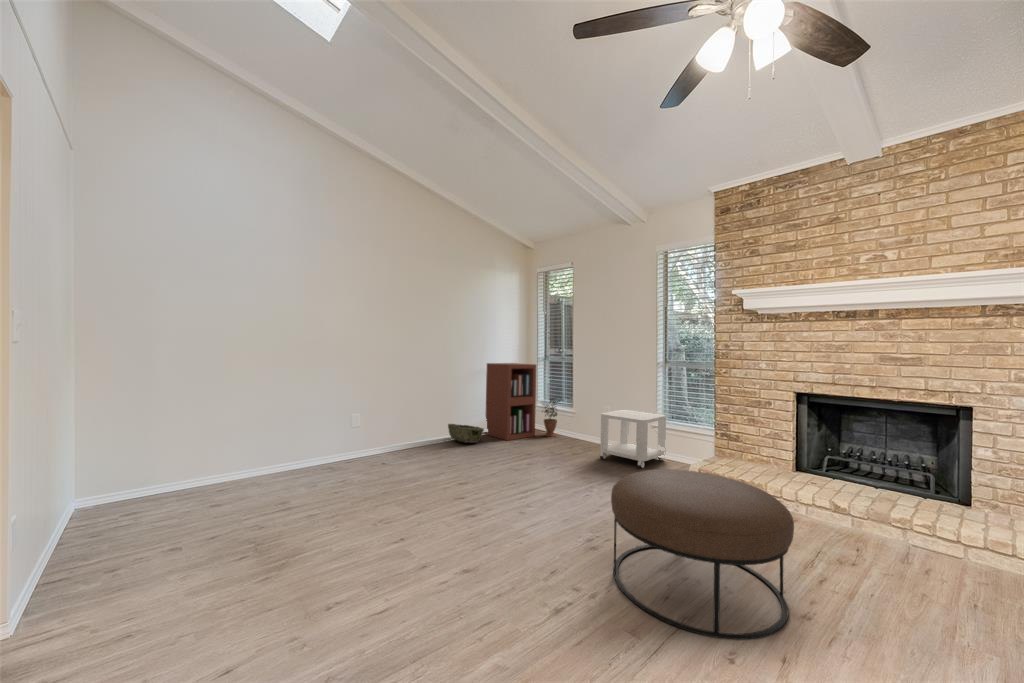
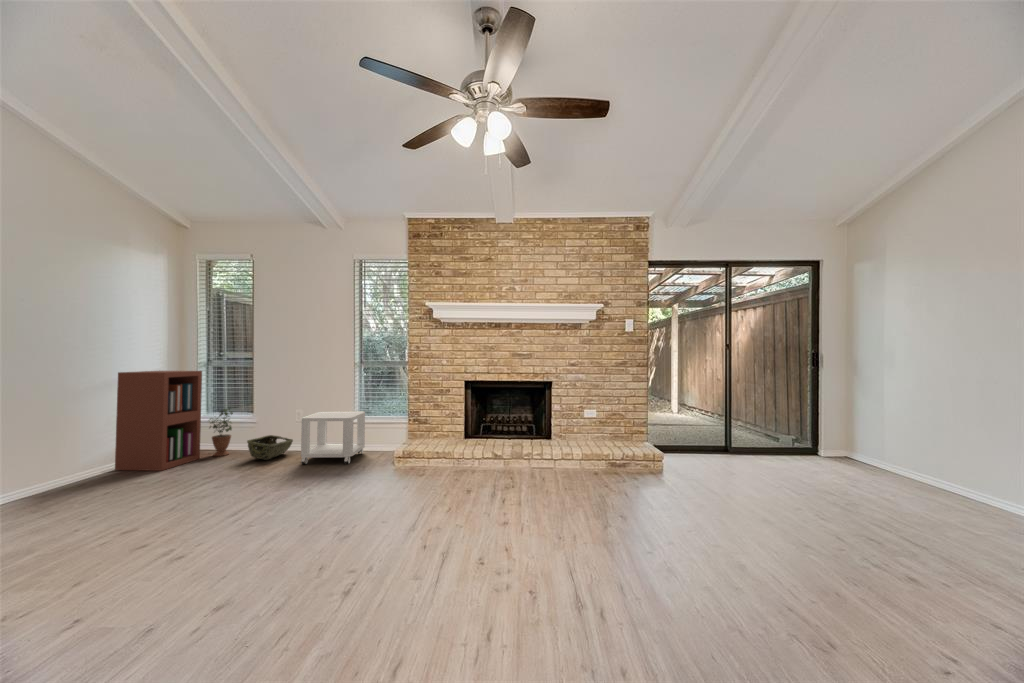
woven basket: present [448,424,484,443] -> present [247,435,293,460]
ottoman: present [611,469,794,639] -> none [375,445,500,553]

